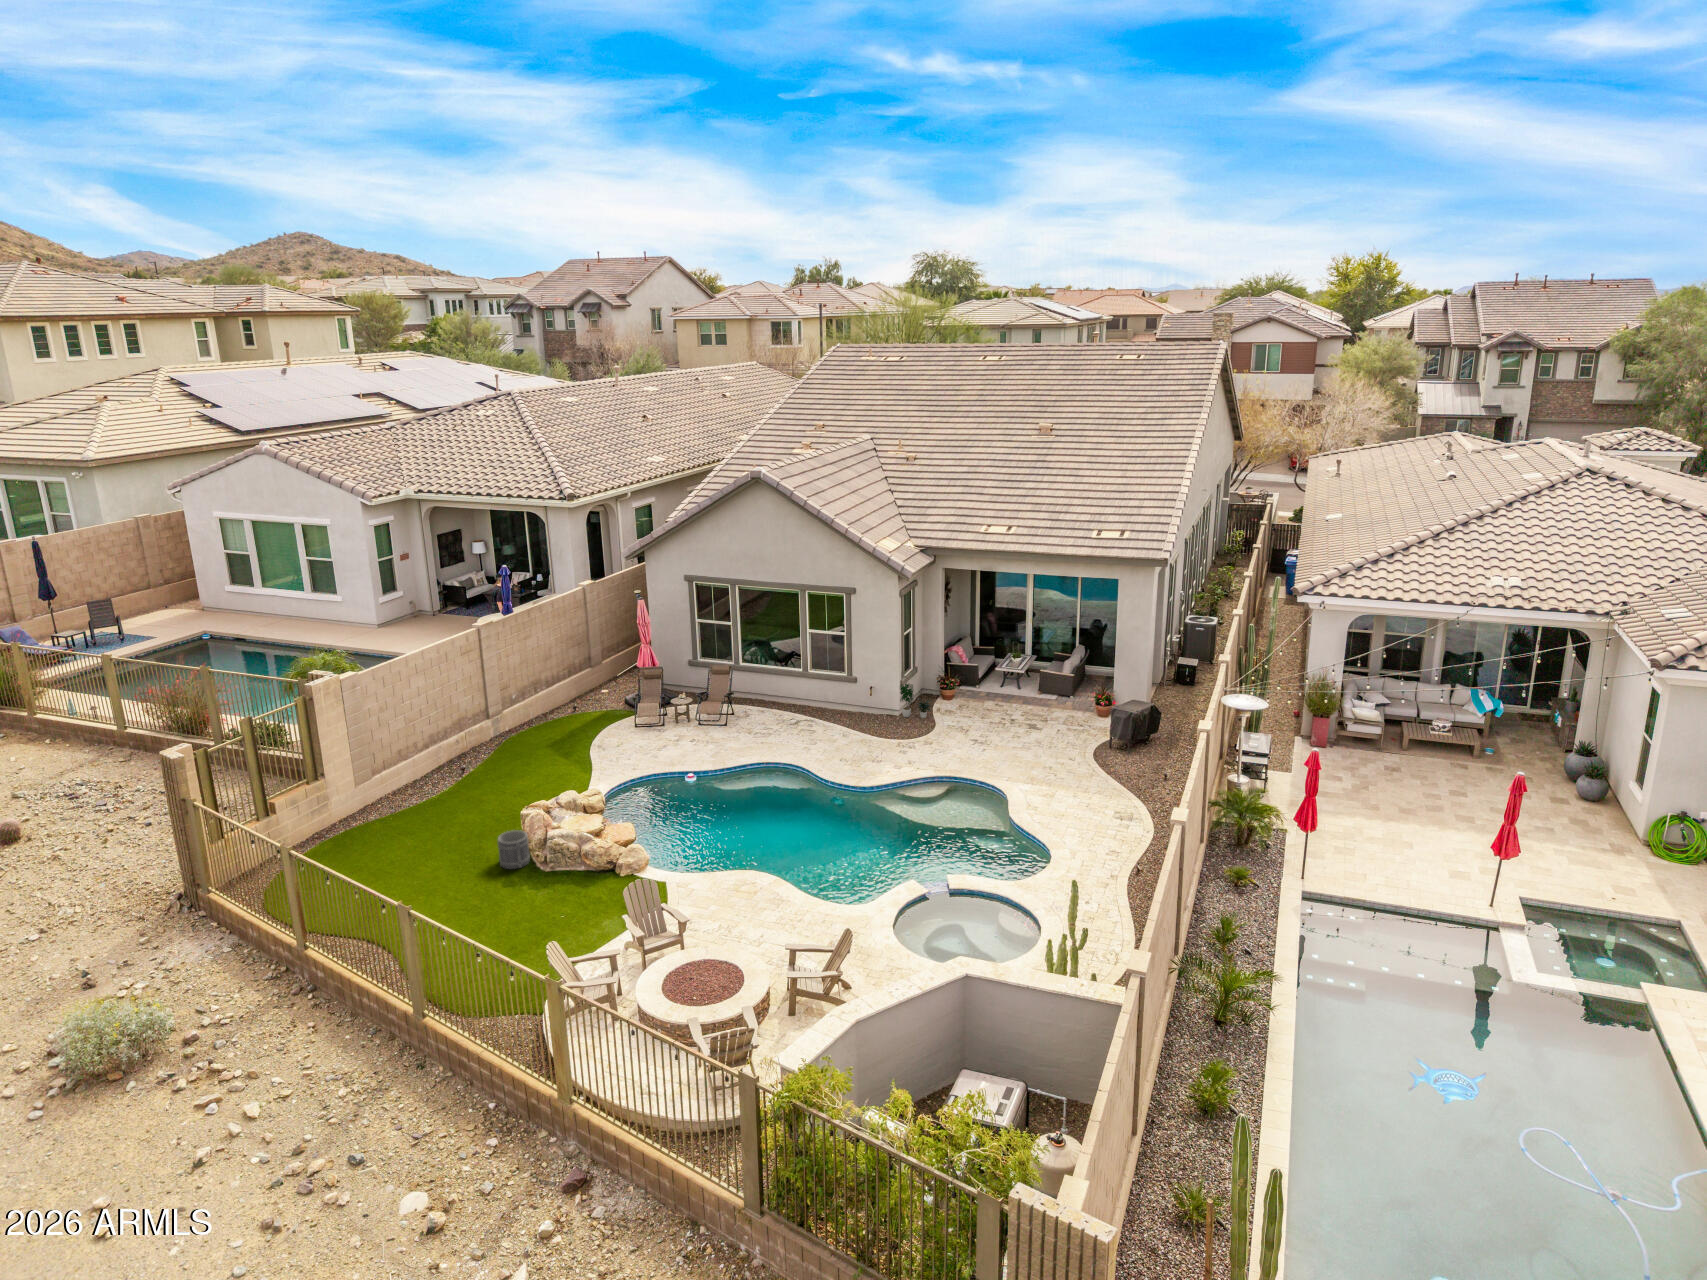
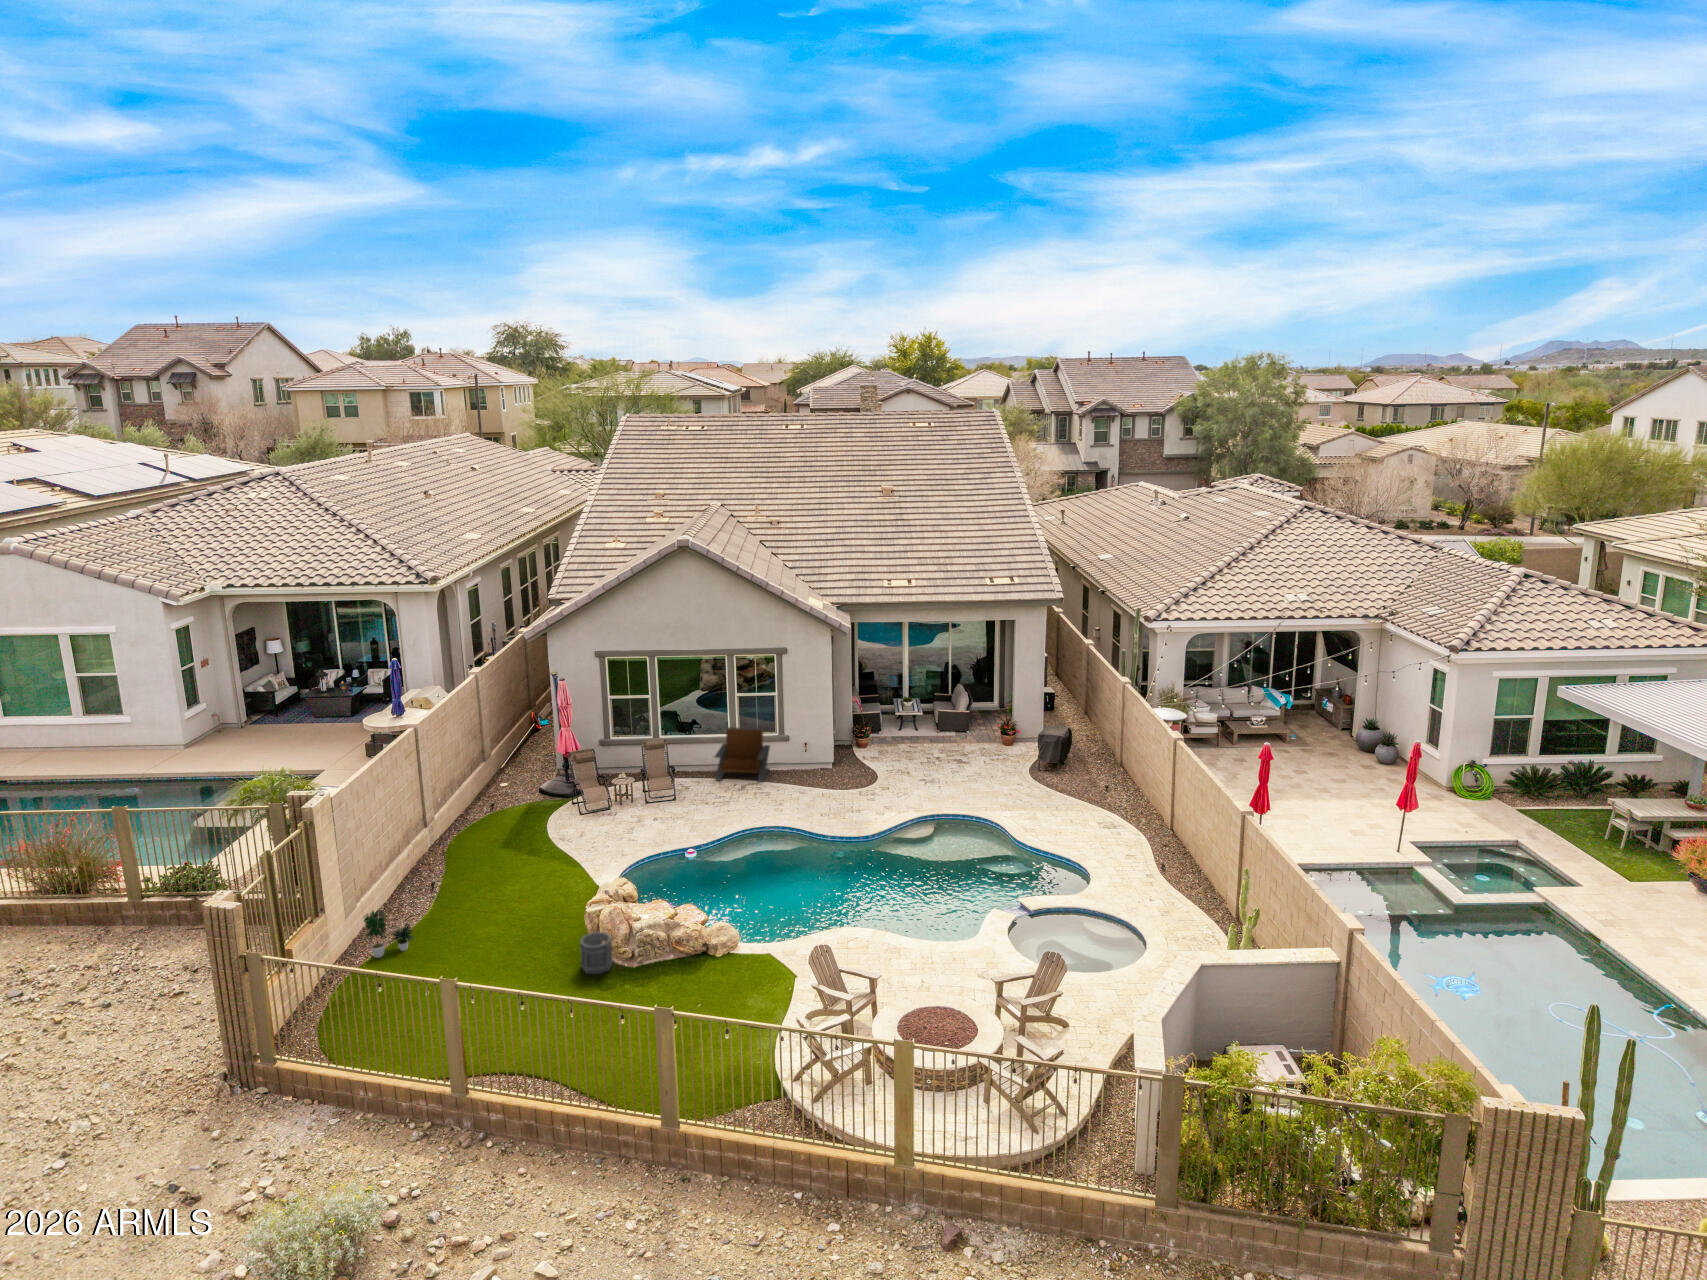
lounge chair: none [774,662,838,722] -> present [715,727,770,783]
potted plant: present [900,684,930,718] -> present [364,910,414,958]

